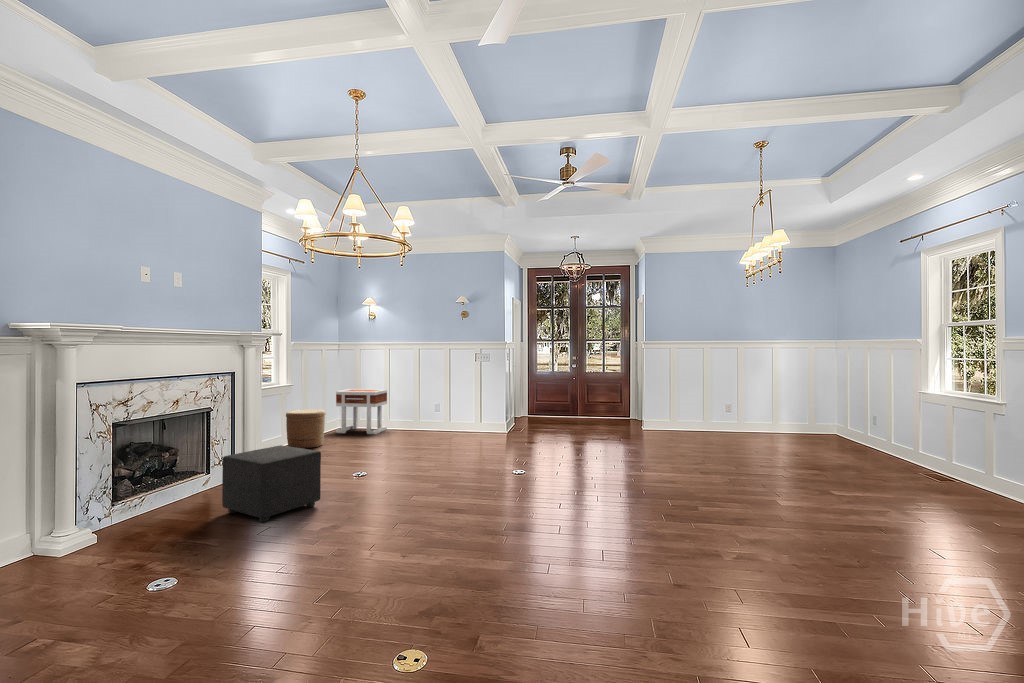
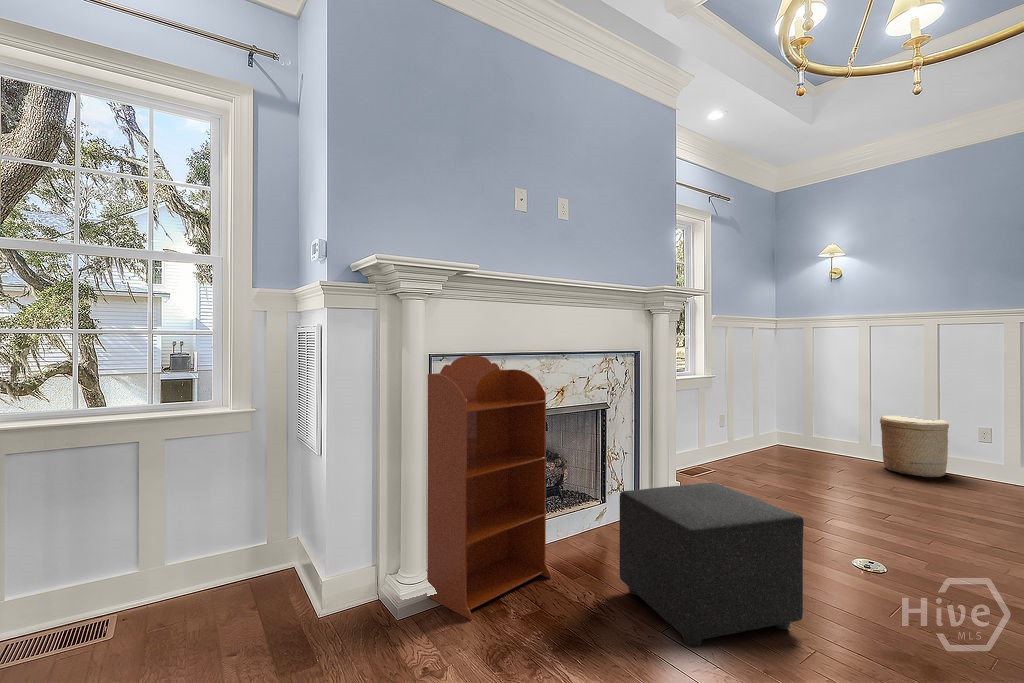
bookcase: none [77,382,174,546] -> present [427,355,552,620]
side table: present [336,389,387,434] -> none [774,389,861,464]
woven basket: present [286,409,326,449] -> present [880,415,949,477]

